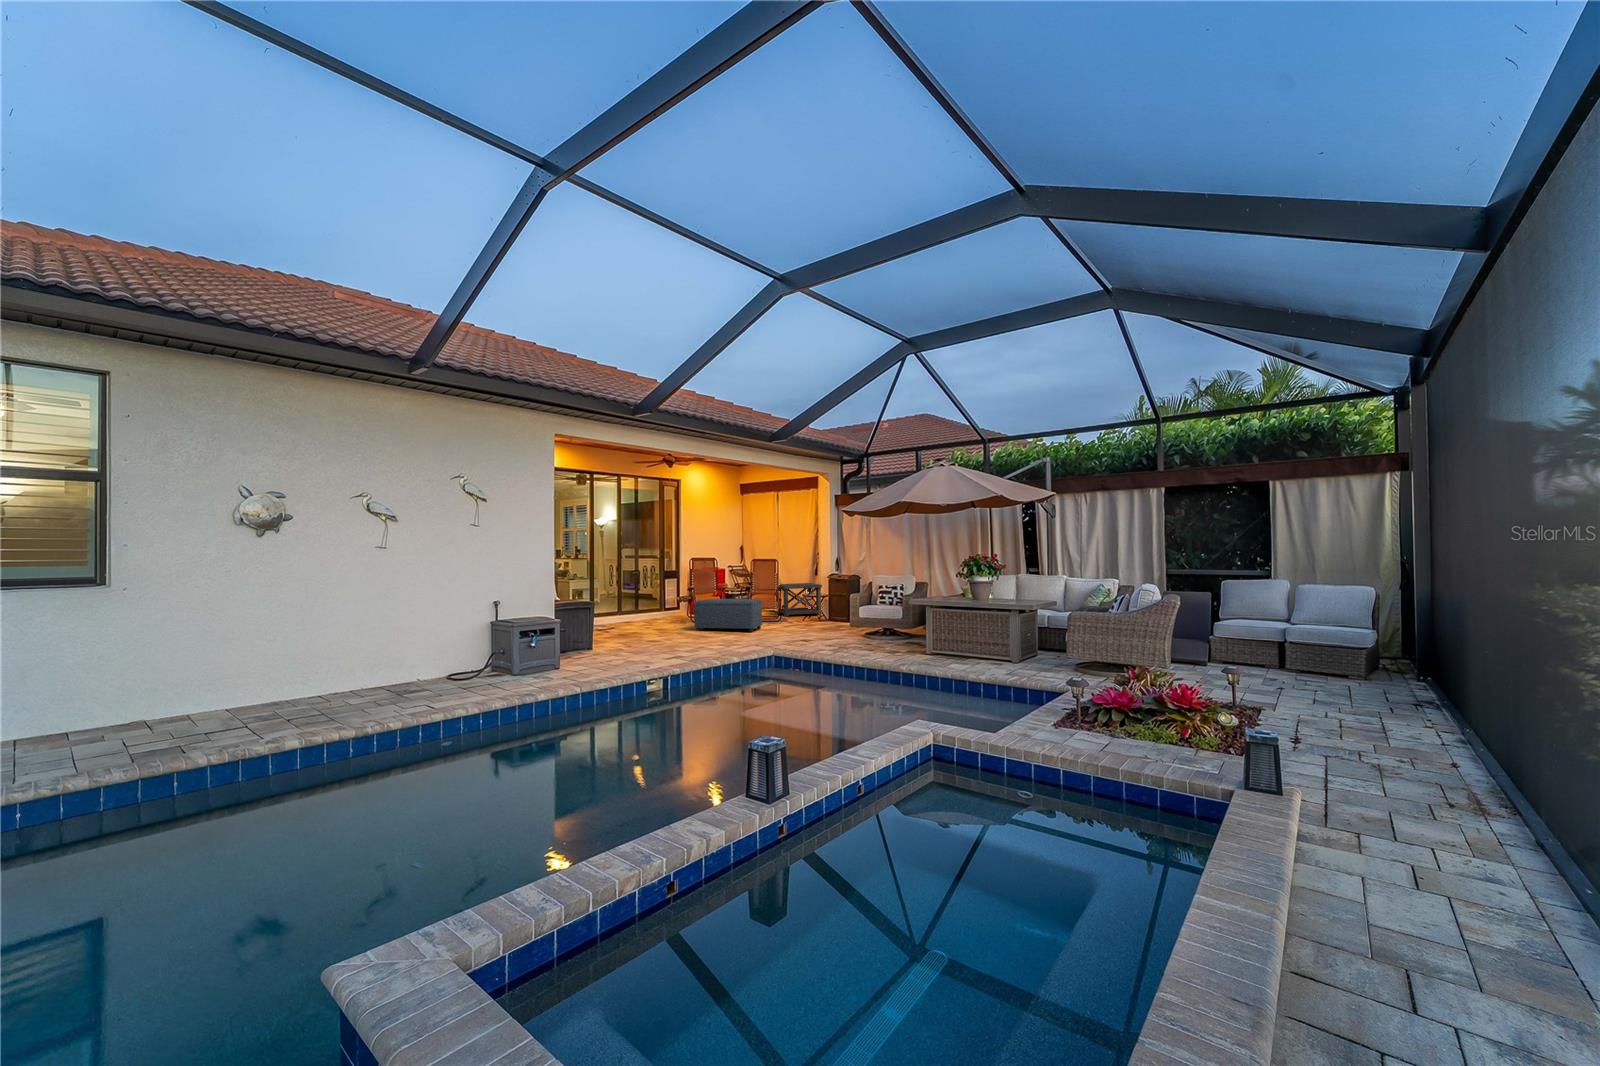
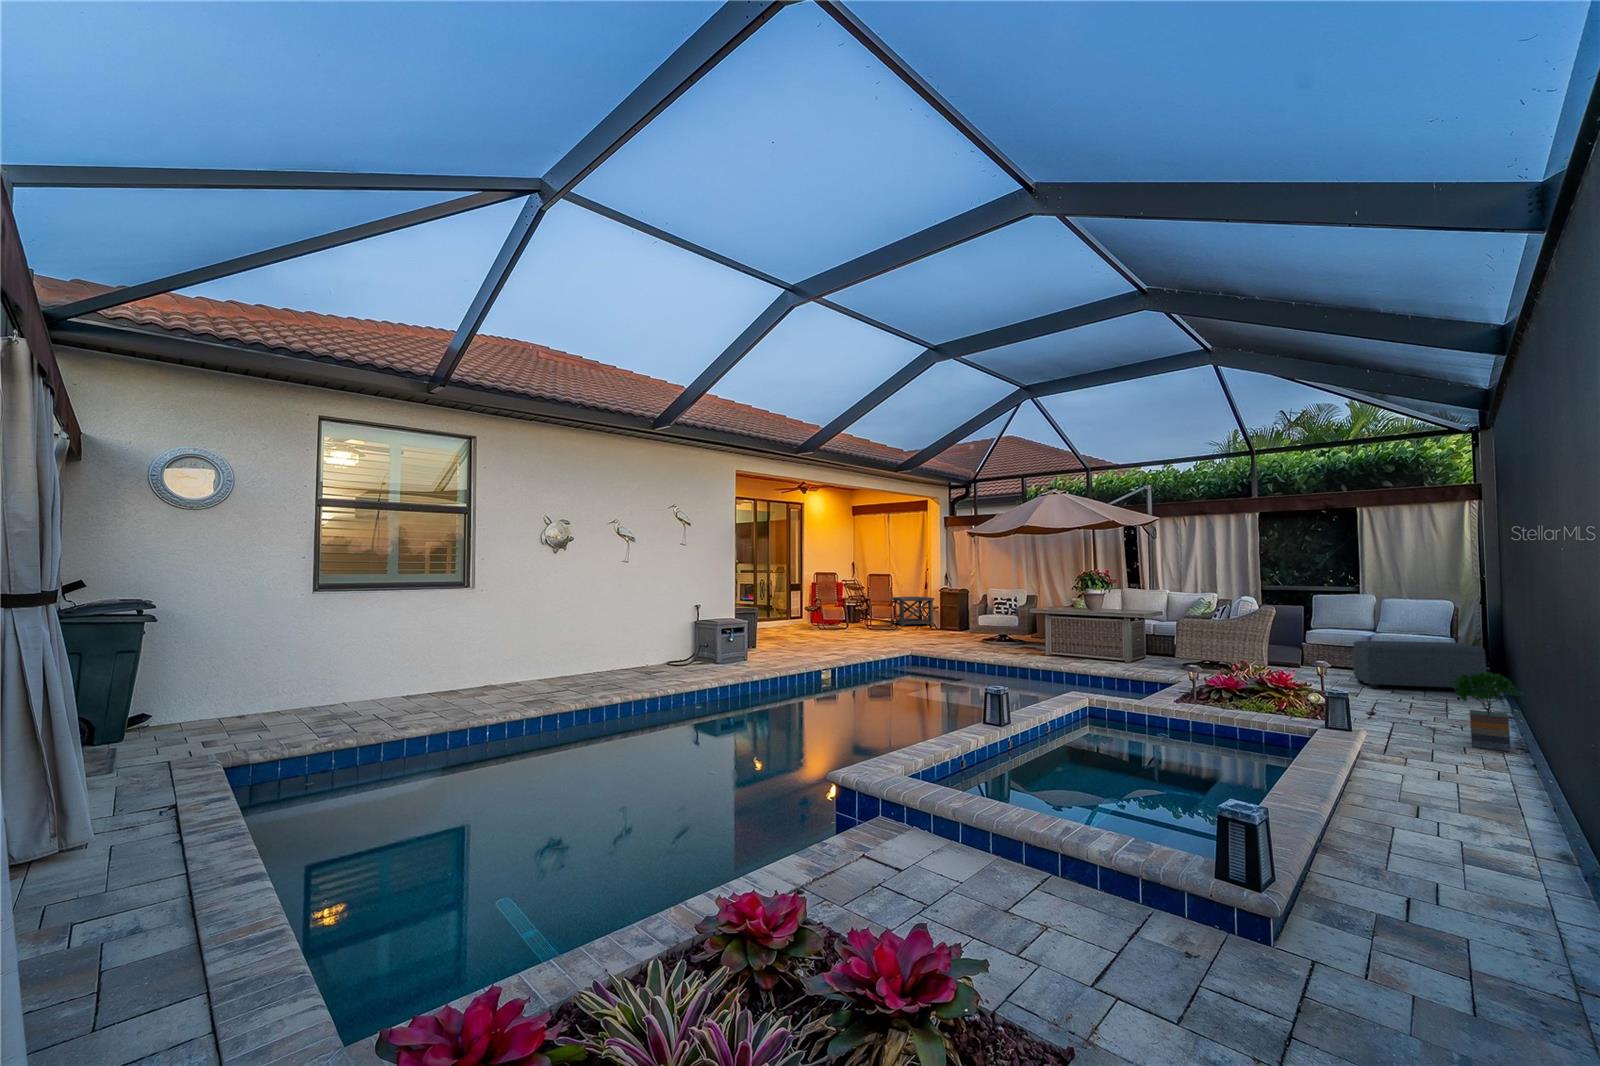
ottoman: present [694,599,762,632] -> present [1353,641,1486,692]
potted tree: none [1405,692,1512,807] -> present [1453,672,1523,751]

